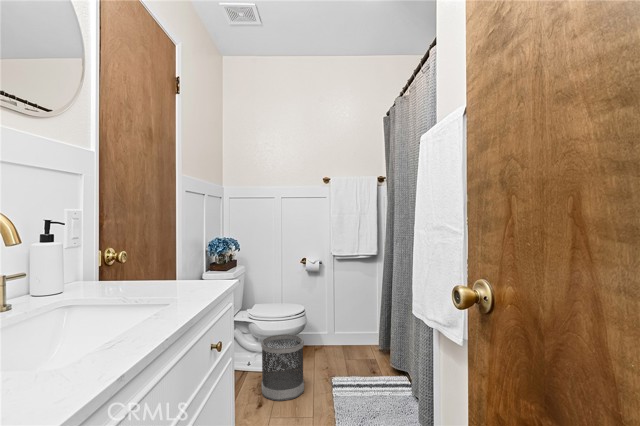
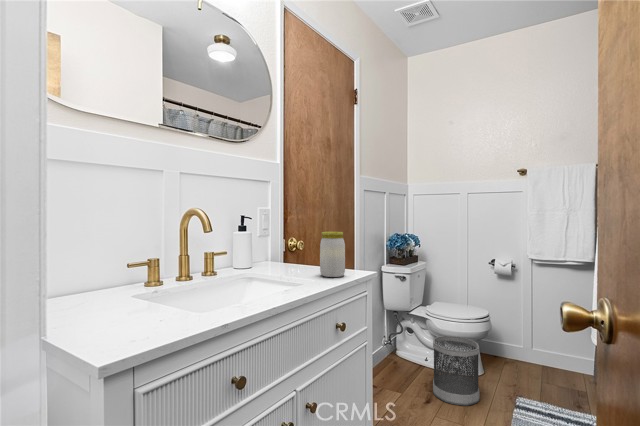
jar: none [175,238,206,292] -> present [320,232,345,277]

